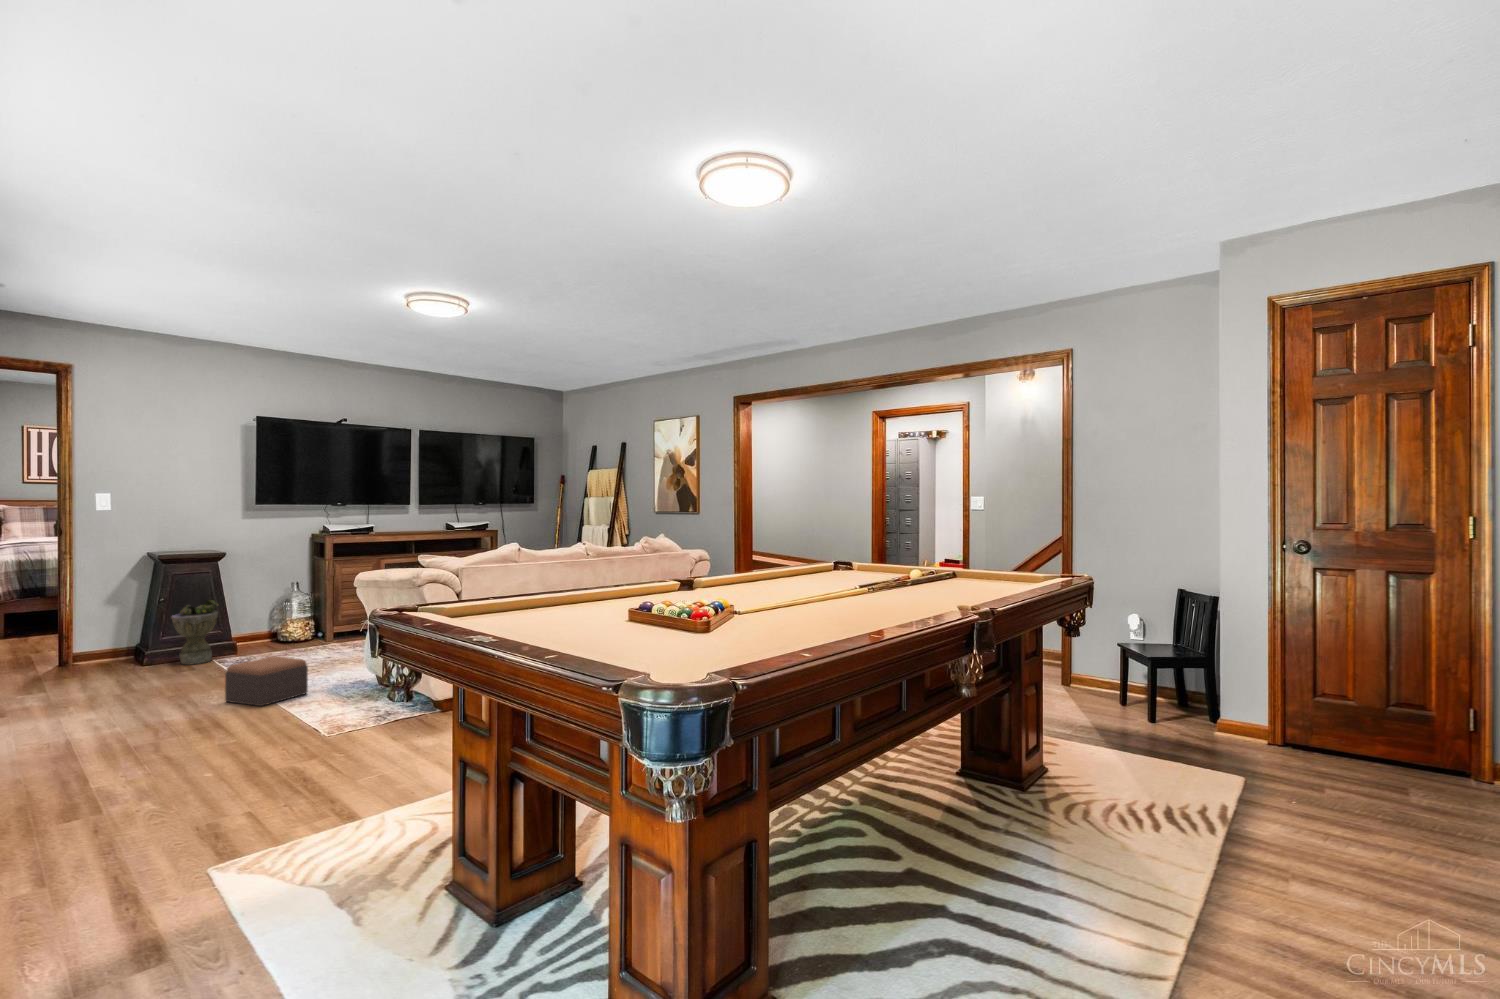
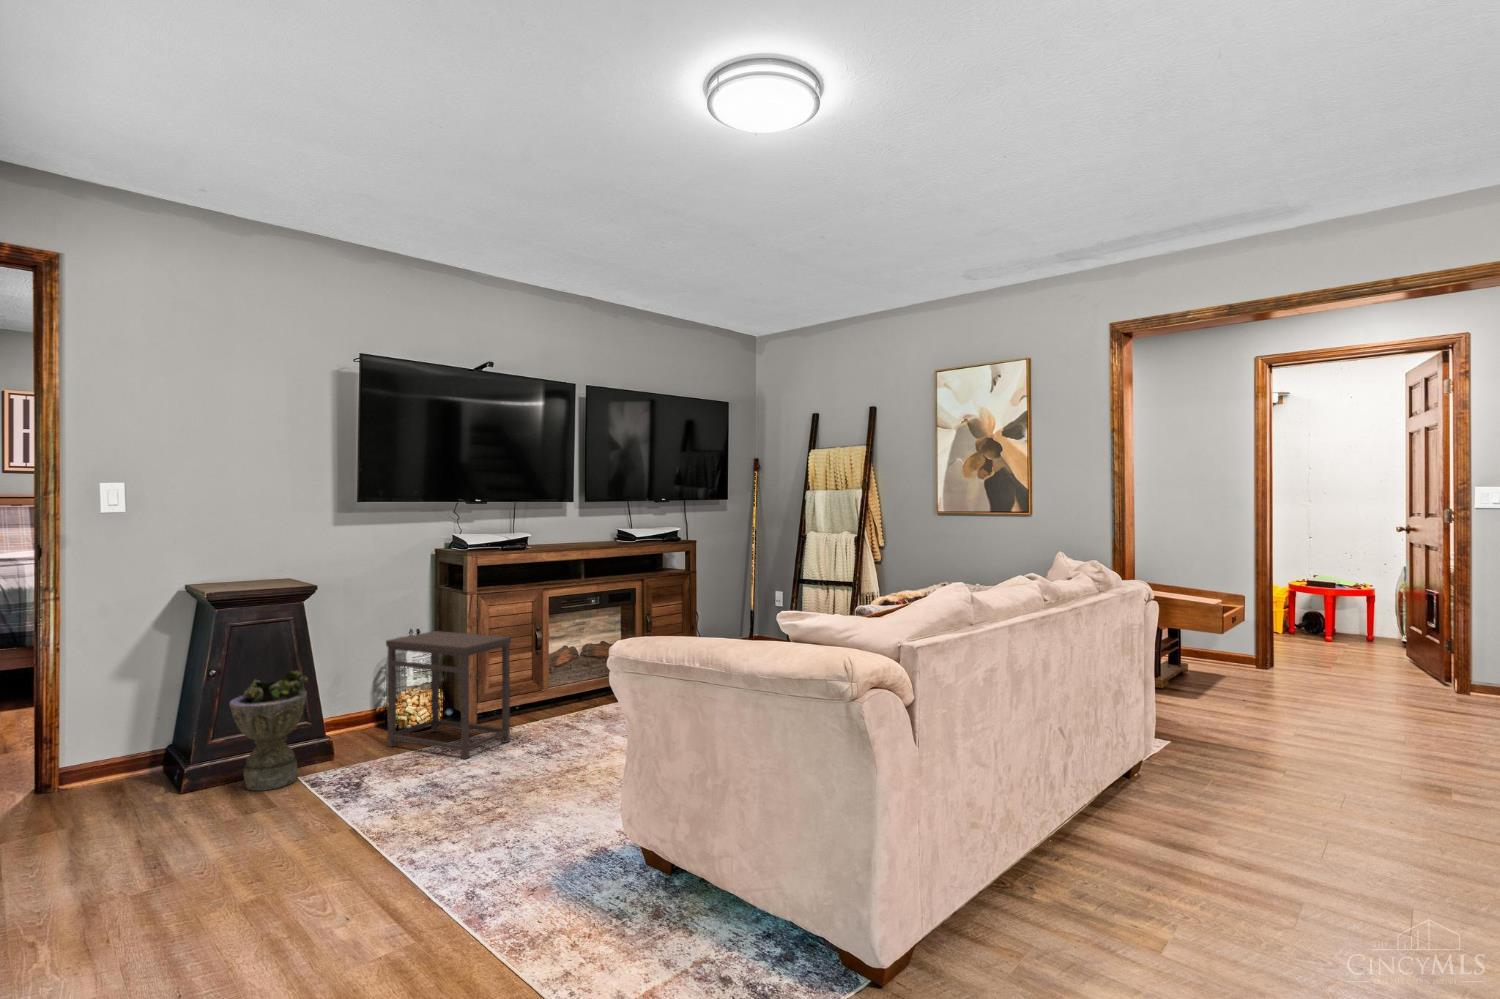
side table: none [272,582,350,653] -> present [386,631,511,759]
footstool: present [225,656,308,706] -> none [366,814,524,951]

